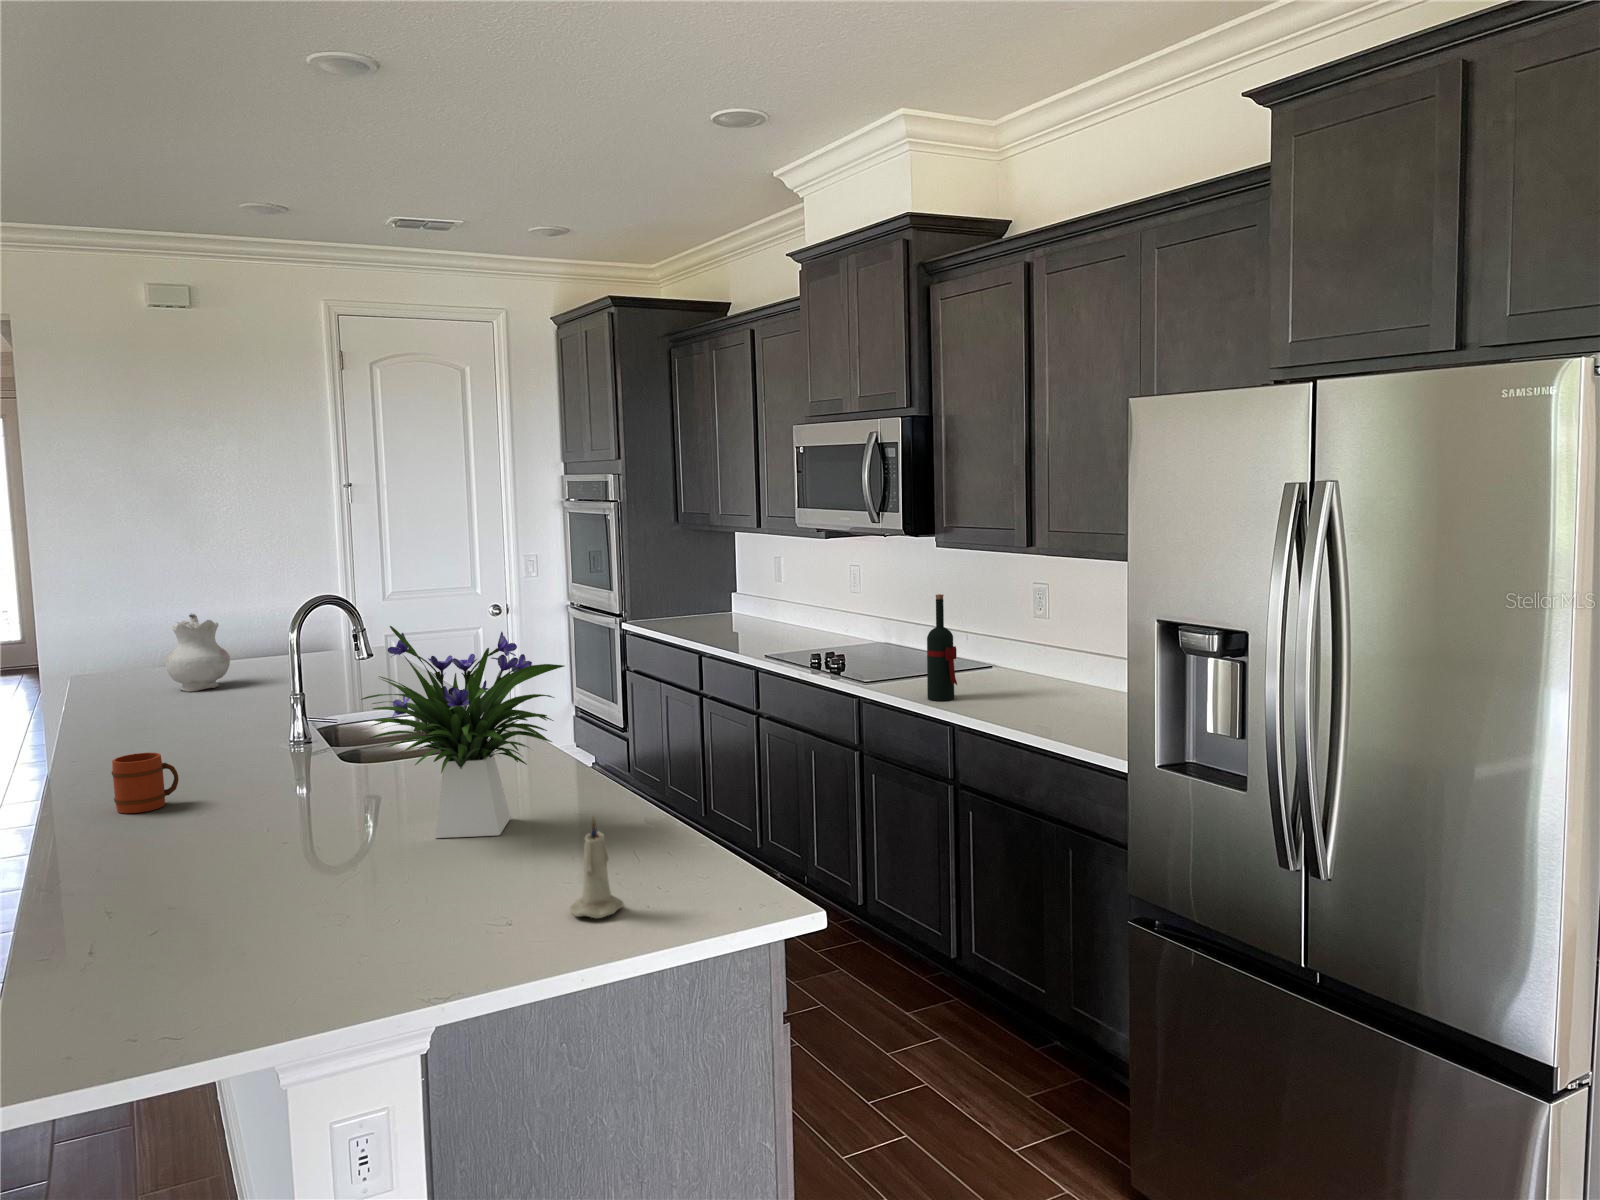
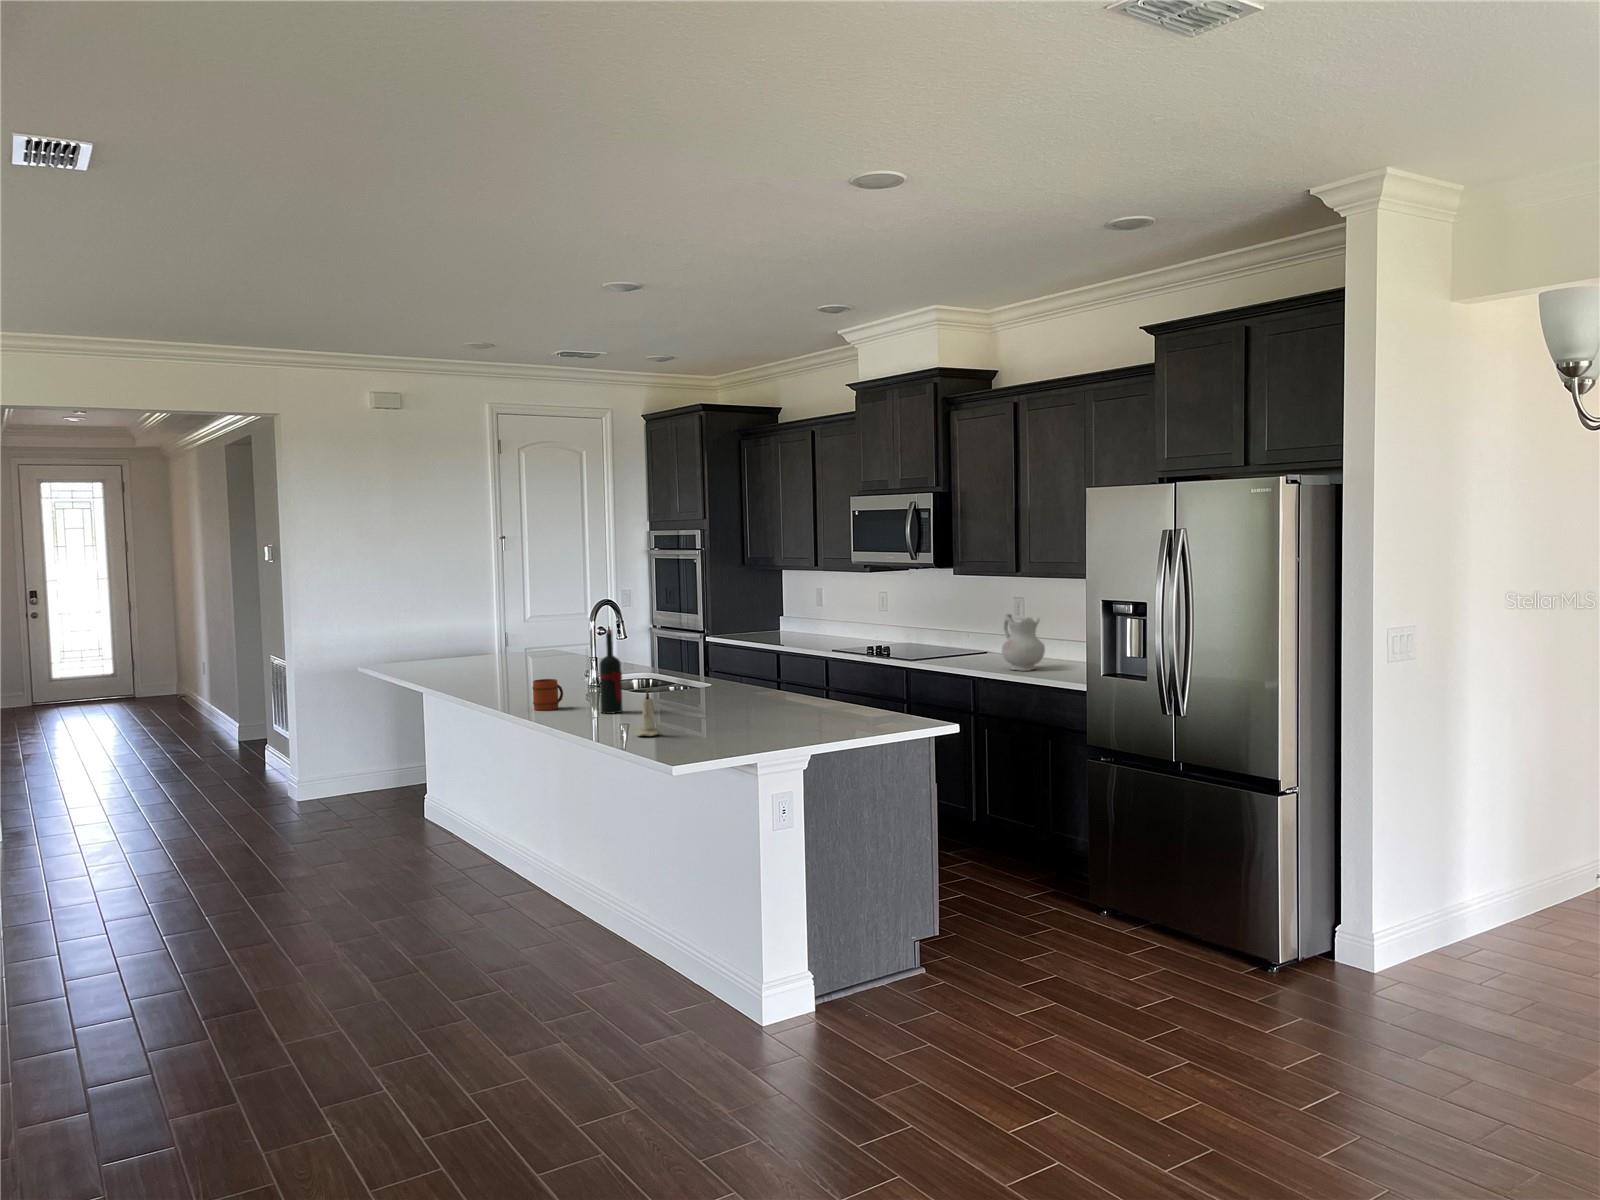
wine bottle: present [927,594,957,701] -> present [600,630,622,714]
ceramic pitcher: present [166,613,230,692] -> present [1002,614,1045,671]
flower arrangement: present [361,626,564,838] -> none [692,602,797,713]
candle: present [570,817,623,918] -> present [636,689,661,736]

